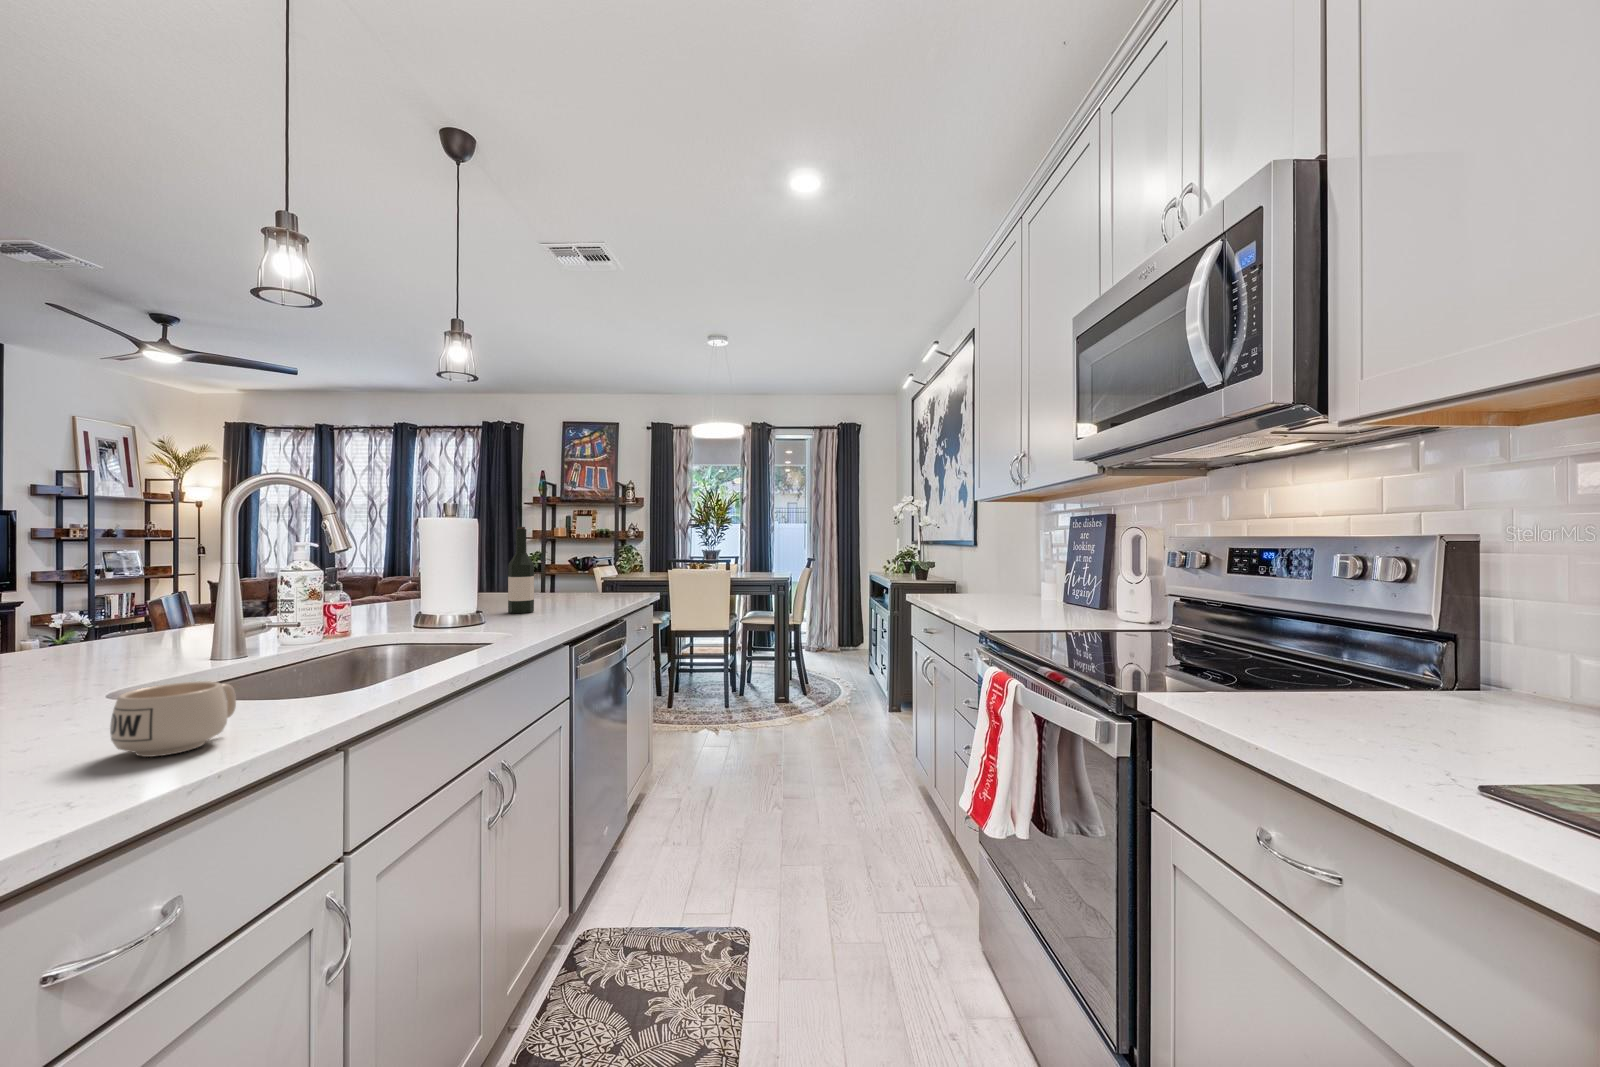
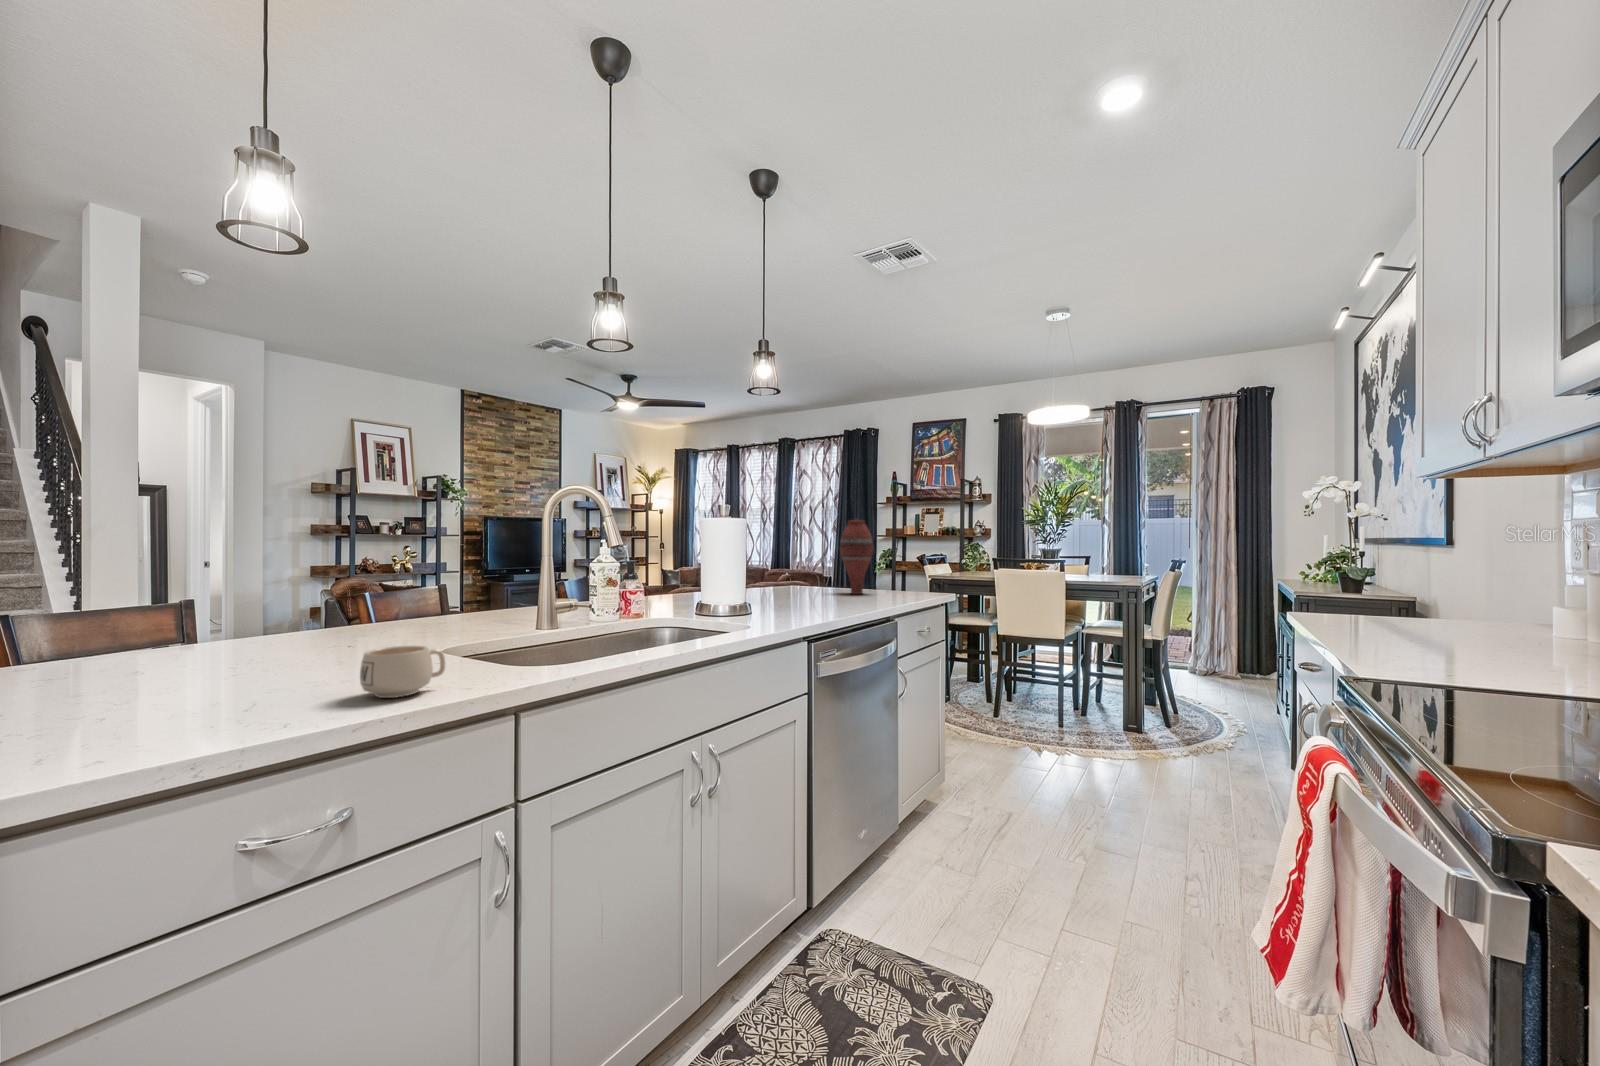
vase: none [542,519,578,597] -> present [840,519,873,594]
wine bottle: present [508,527,534,613] -> none [786,526,809,608]

